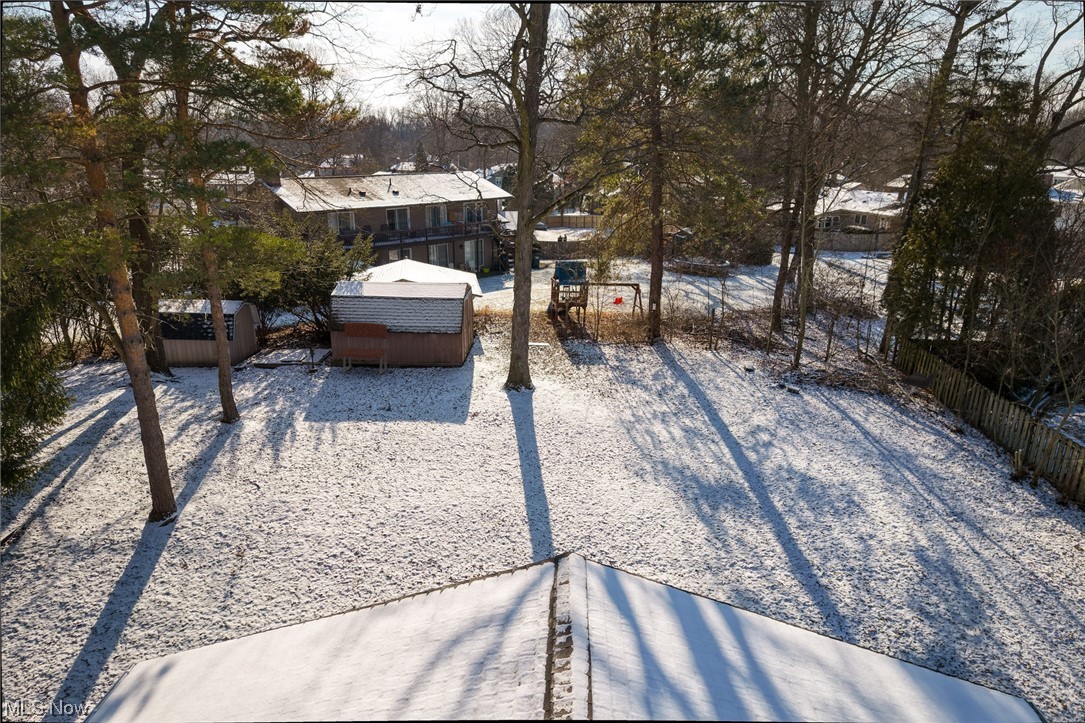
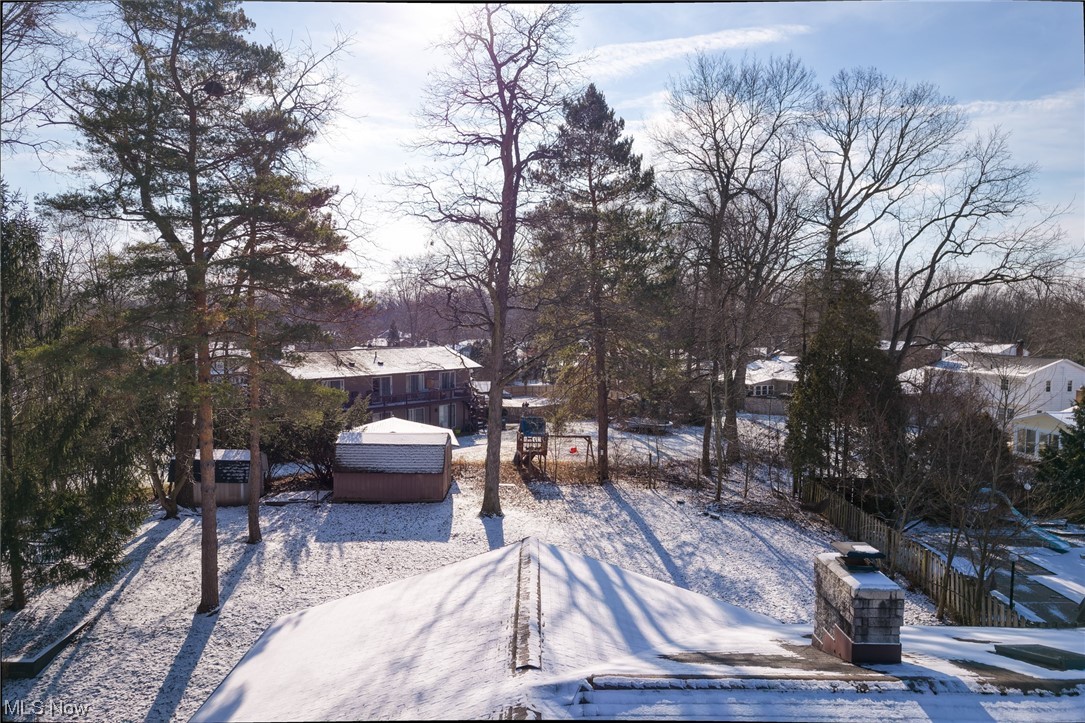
bench: present [338,322,387,374] -> none [342,465,383,509]

